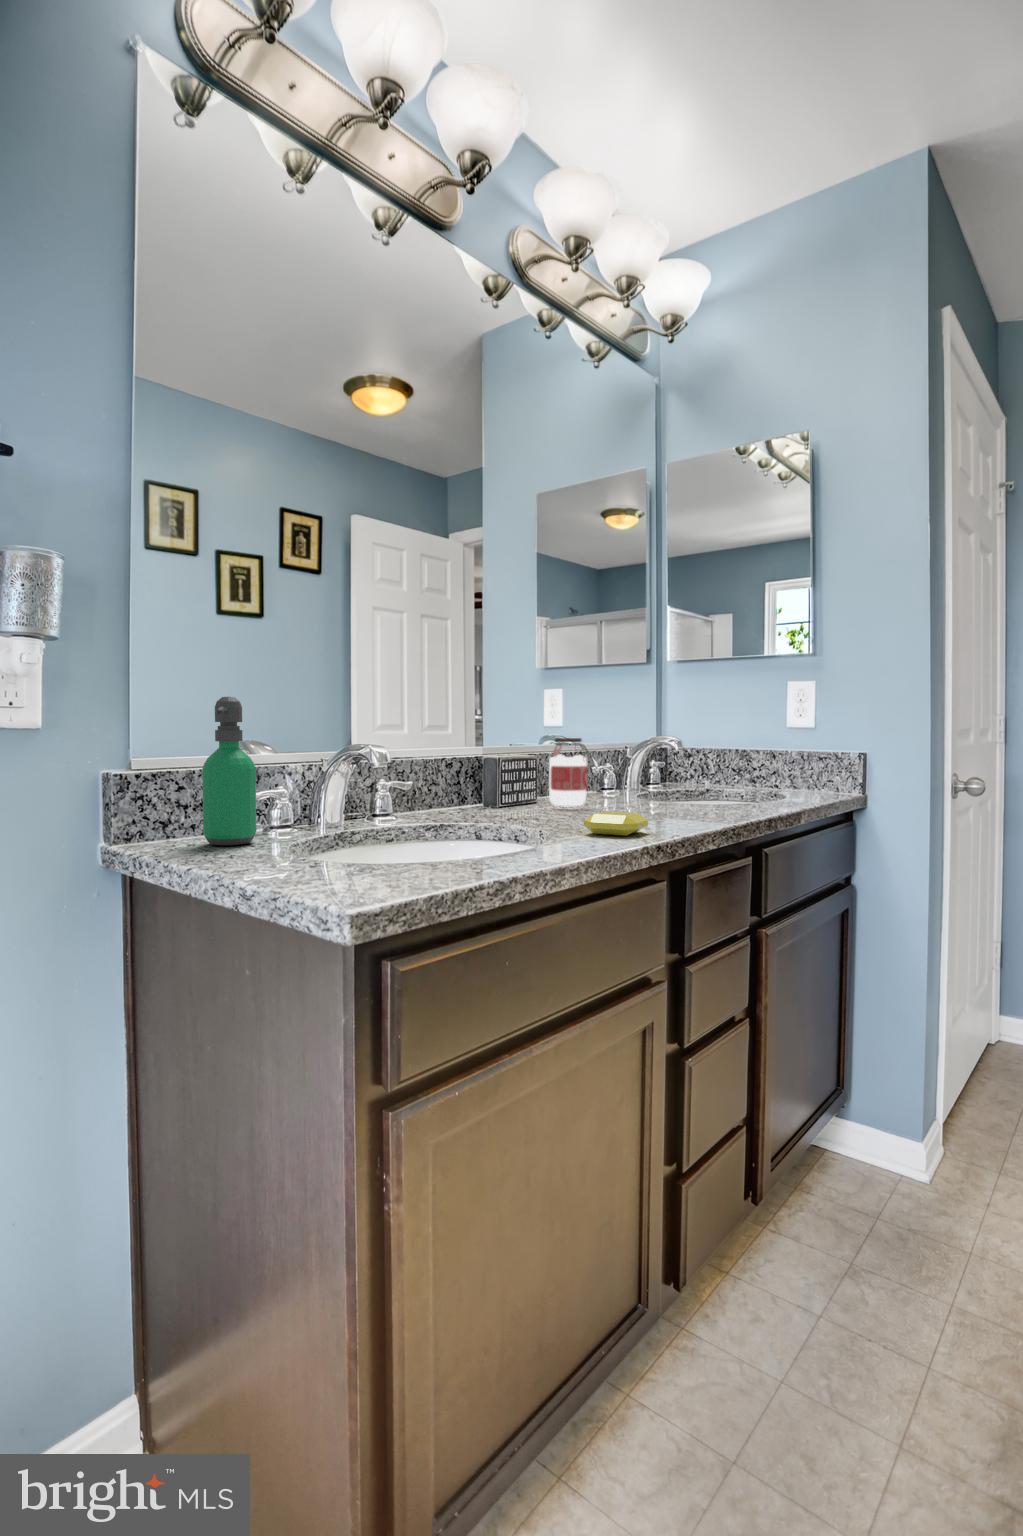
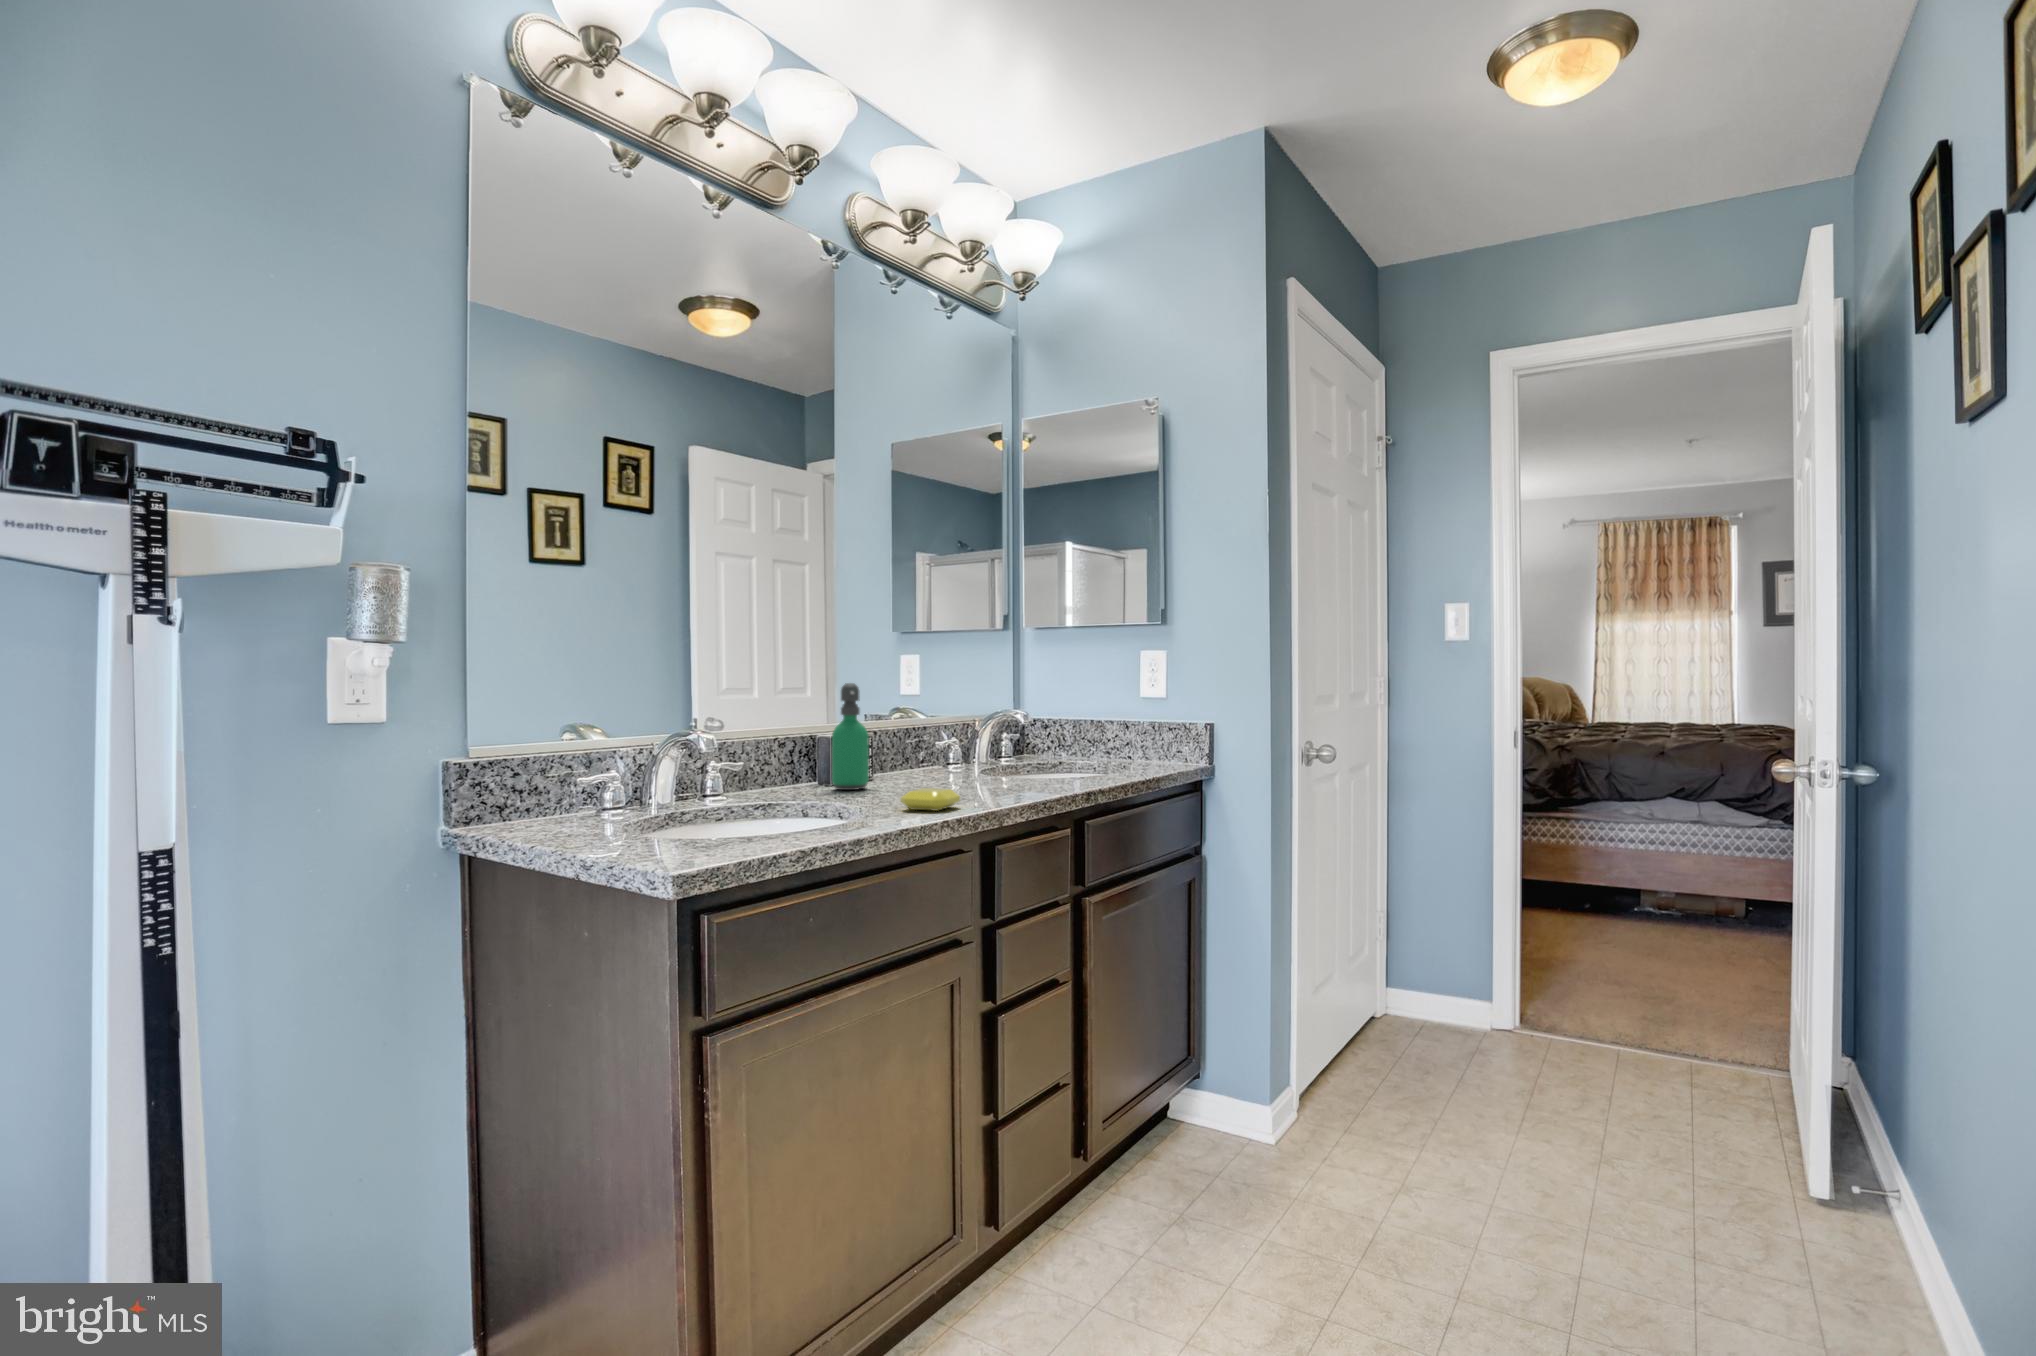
soap dispenser: present [202,697,256,845] -> present [832,683,869,790]
jar: present [549,738,589,806] -> none [886,713,927,783]

